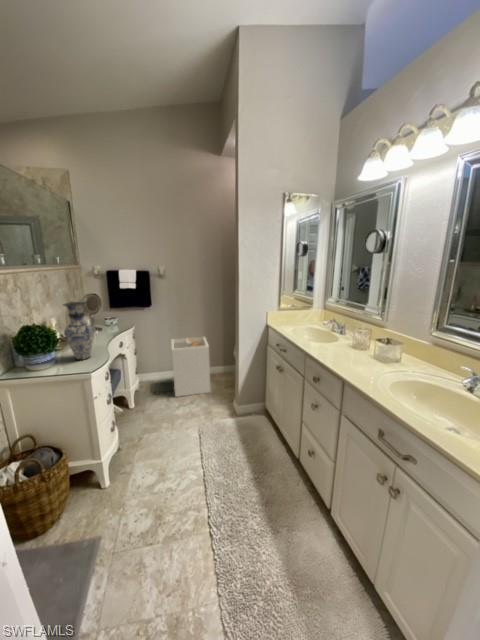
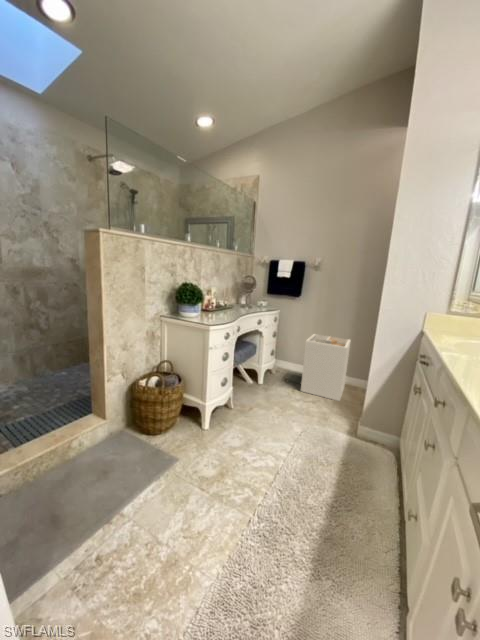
vase: present [64,302,94,360] -> none [207,270,228,318]

